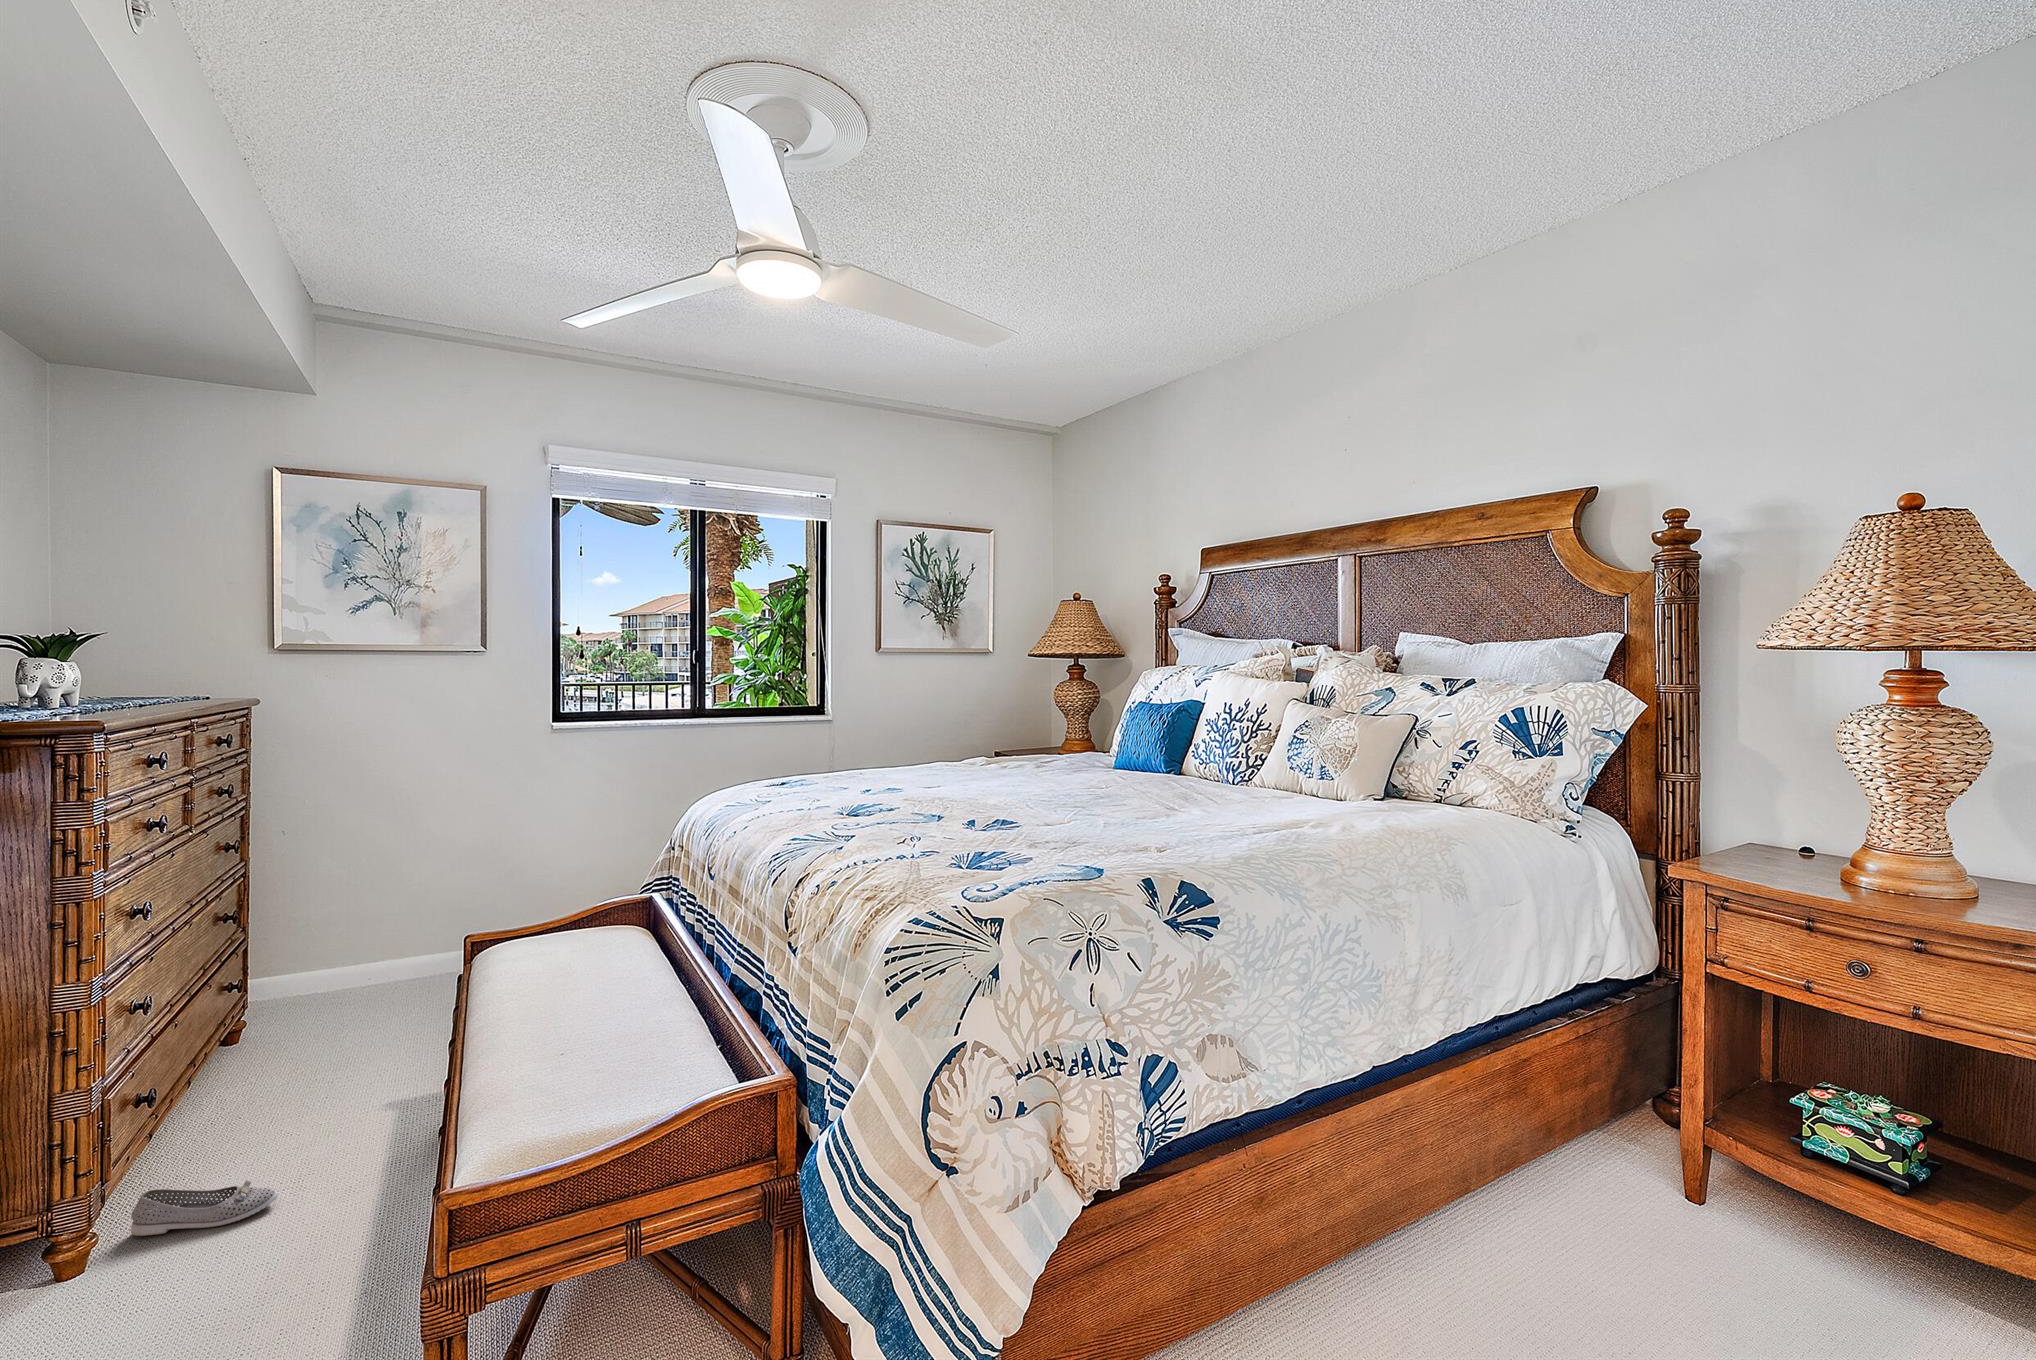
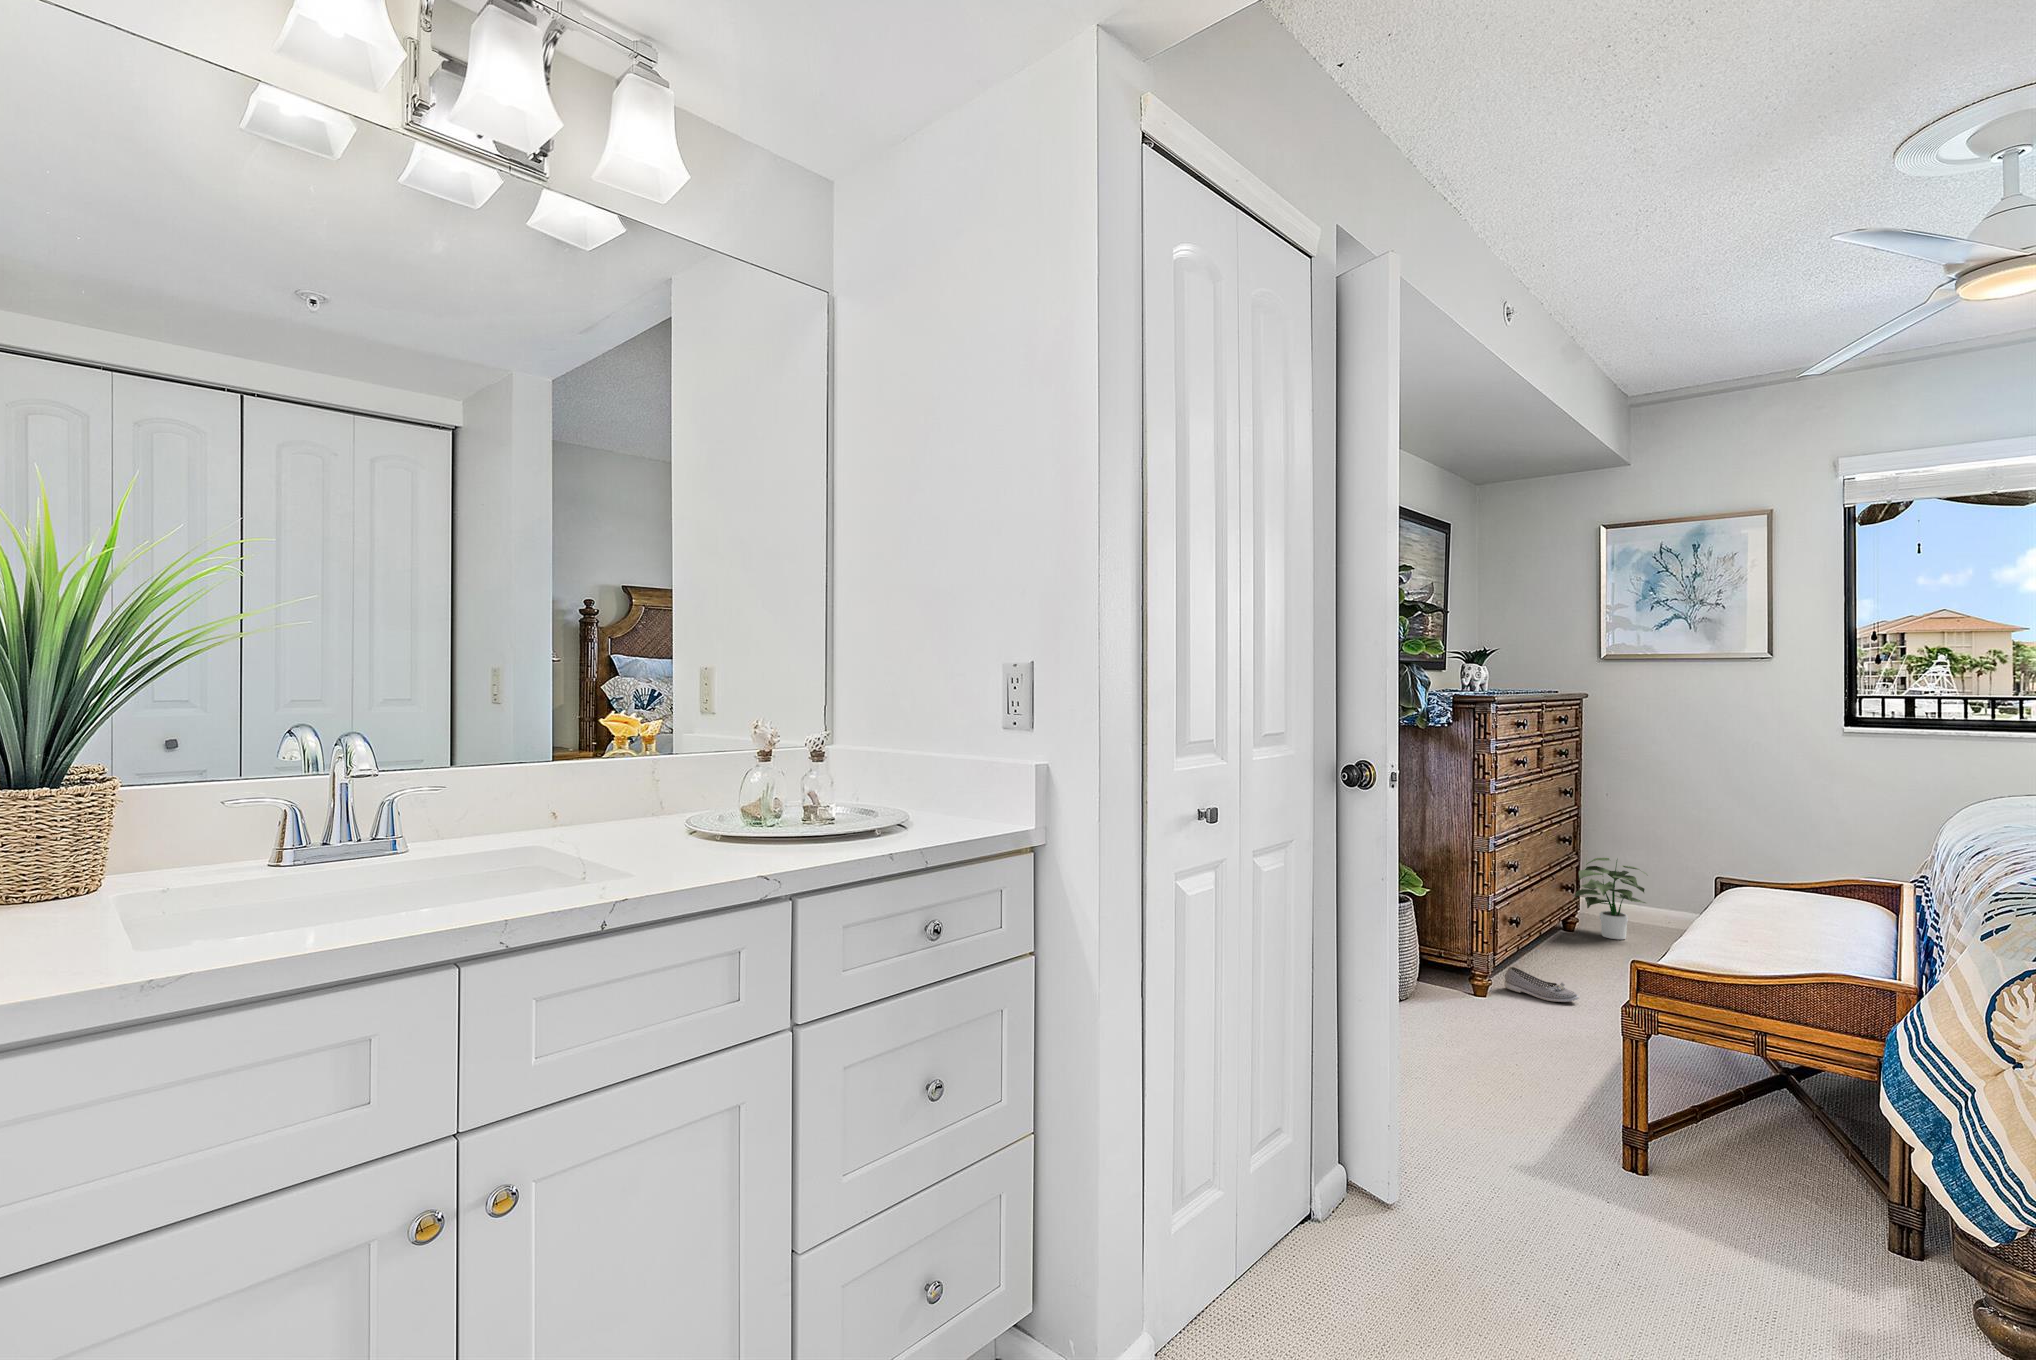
potted plant: none [240,929,352,1046] -> present [1575,858,1647,940]

